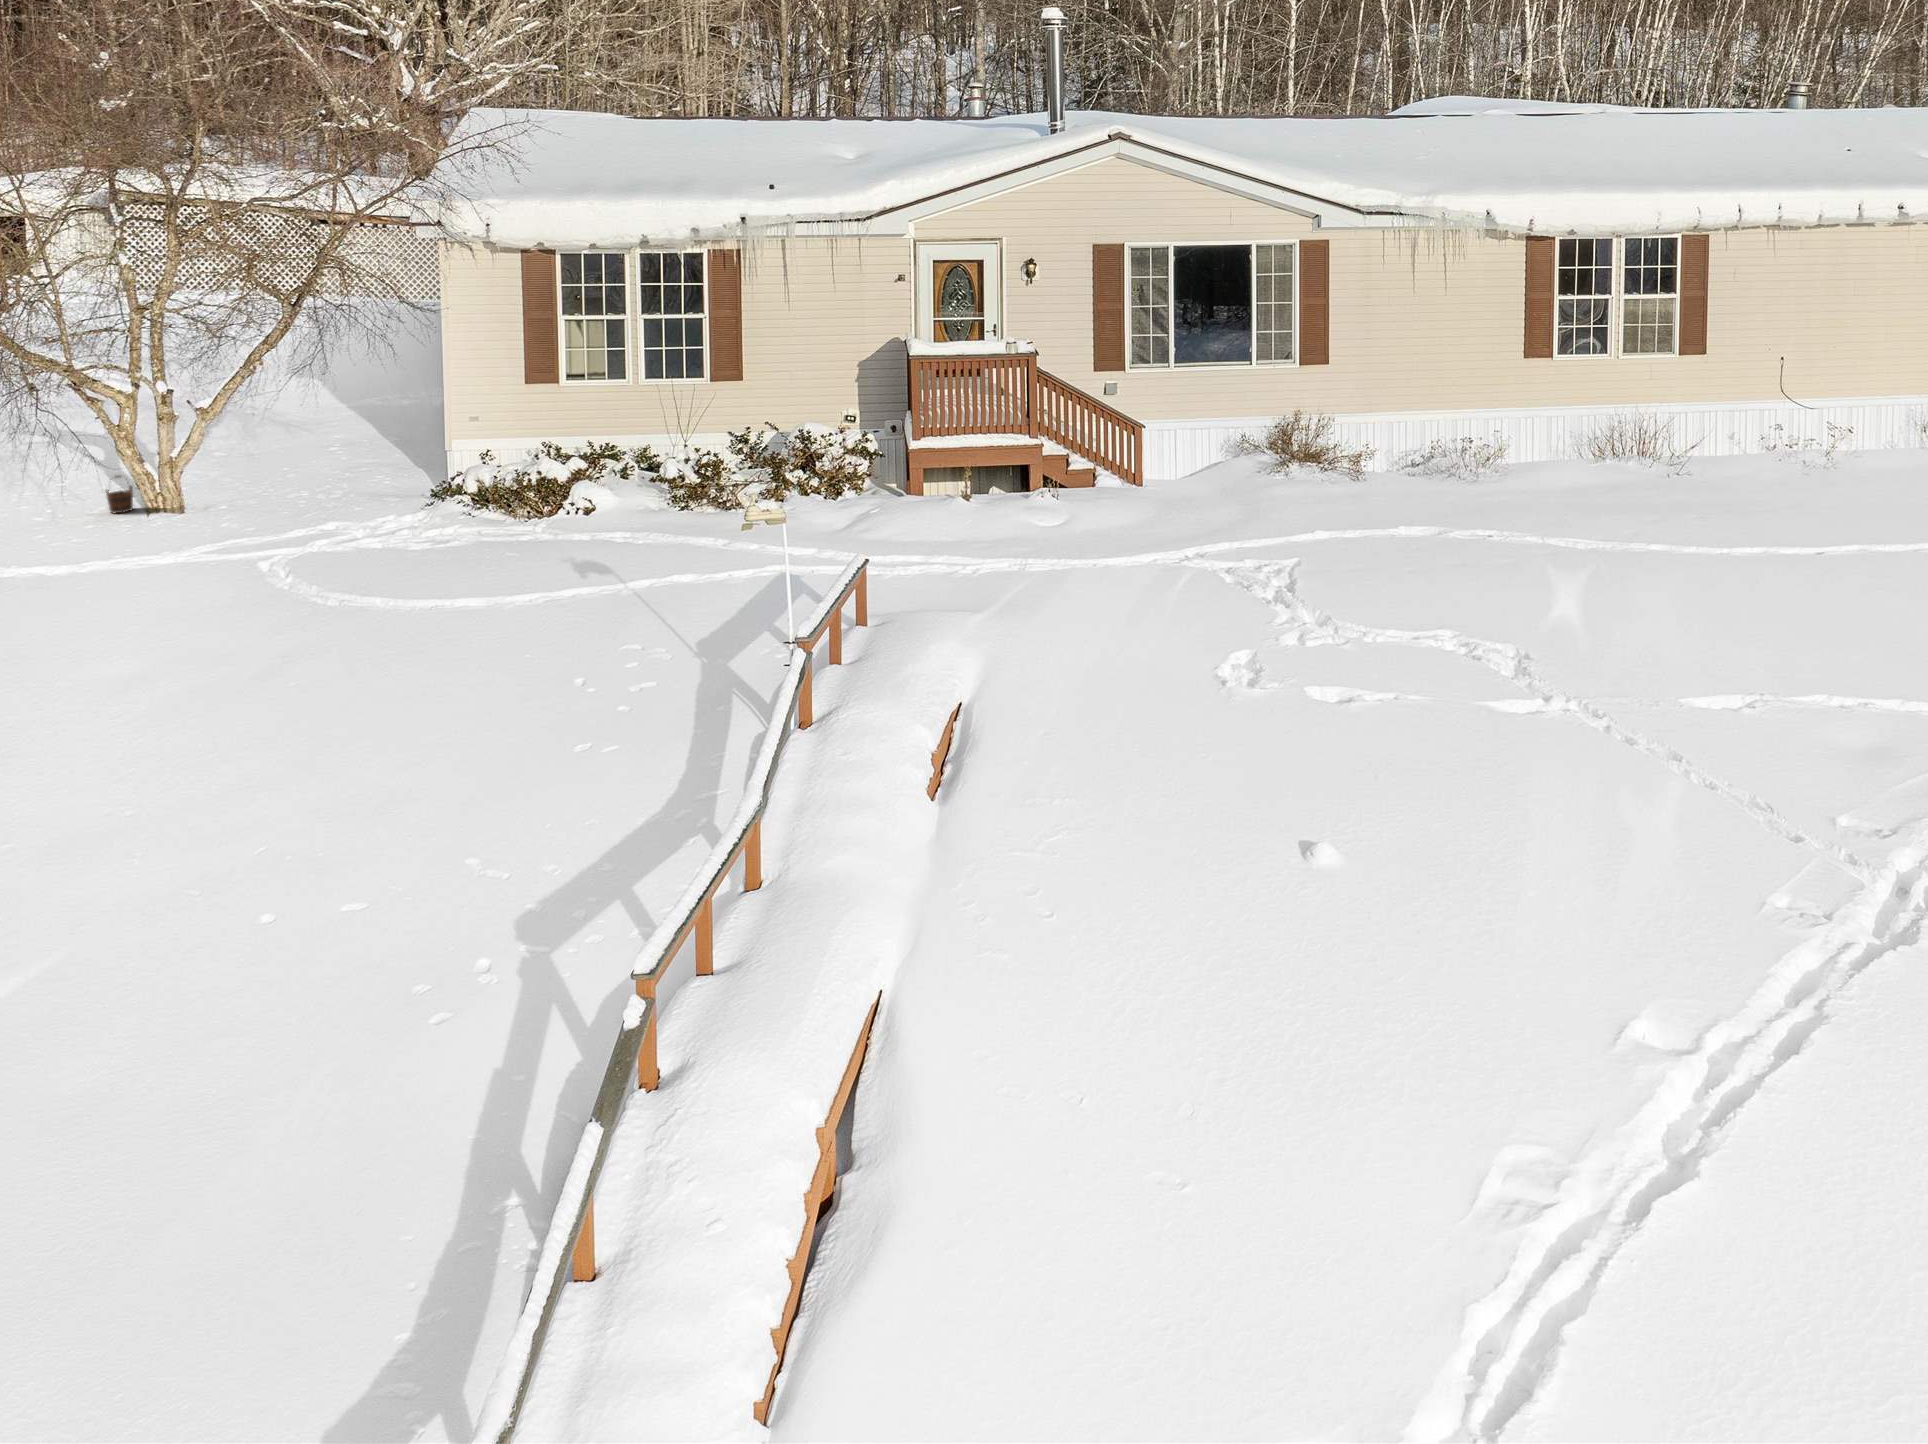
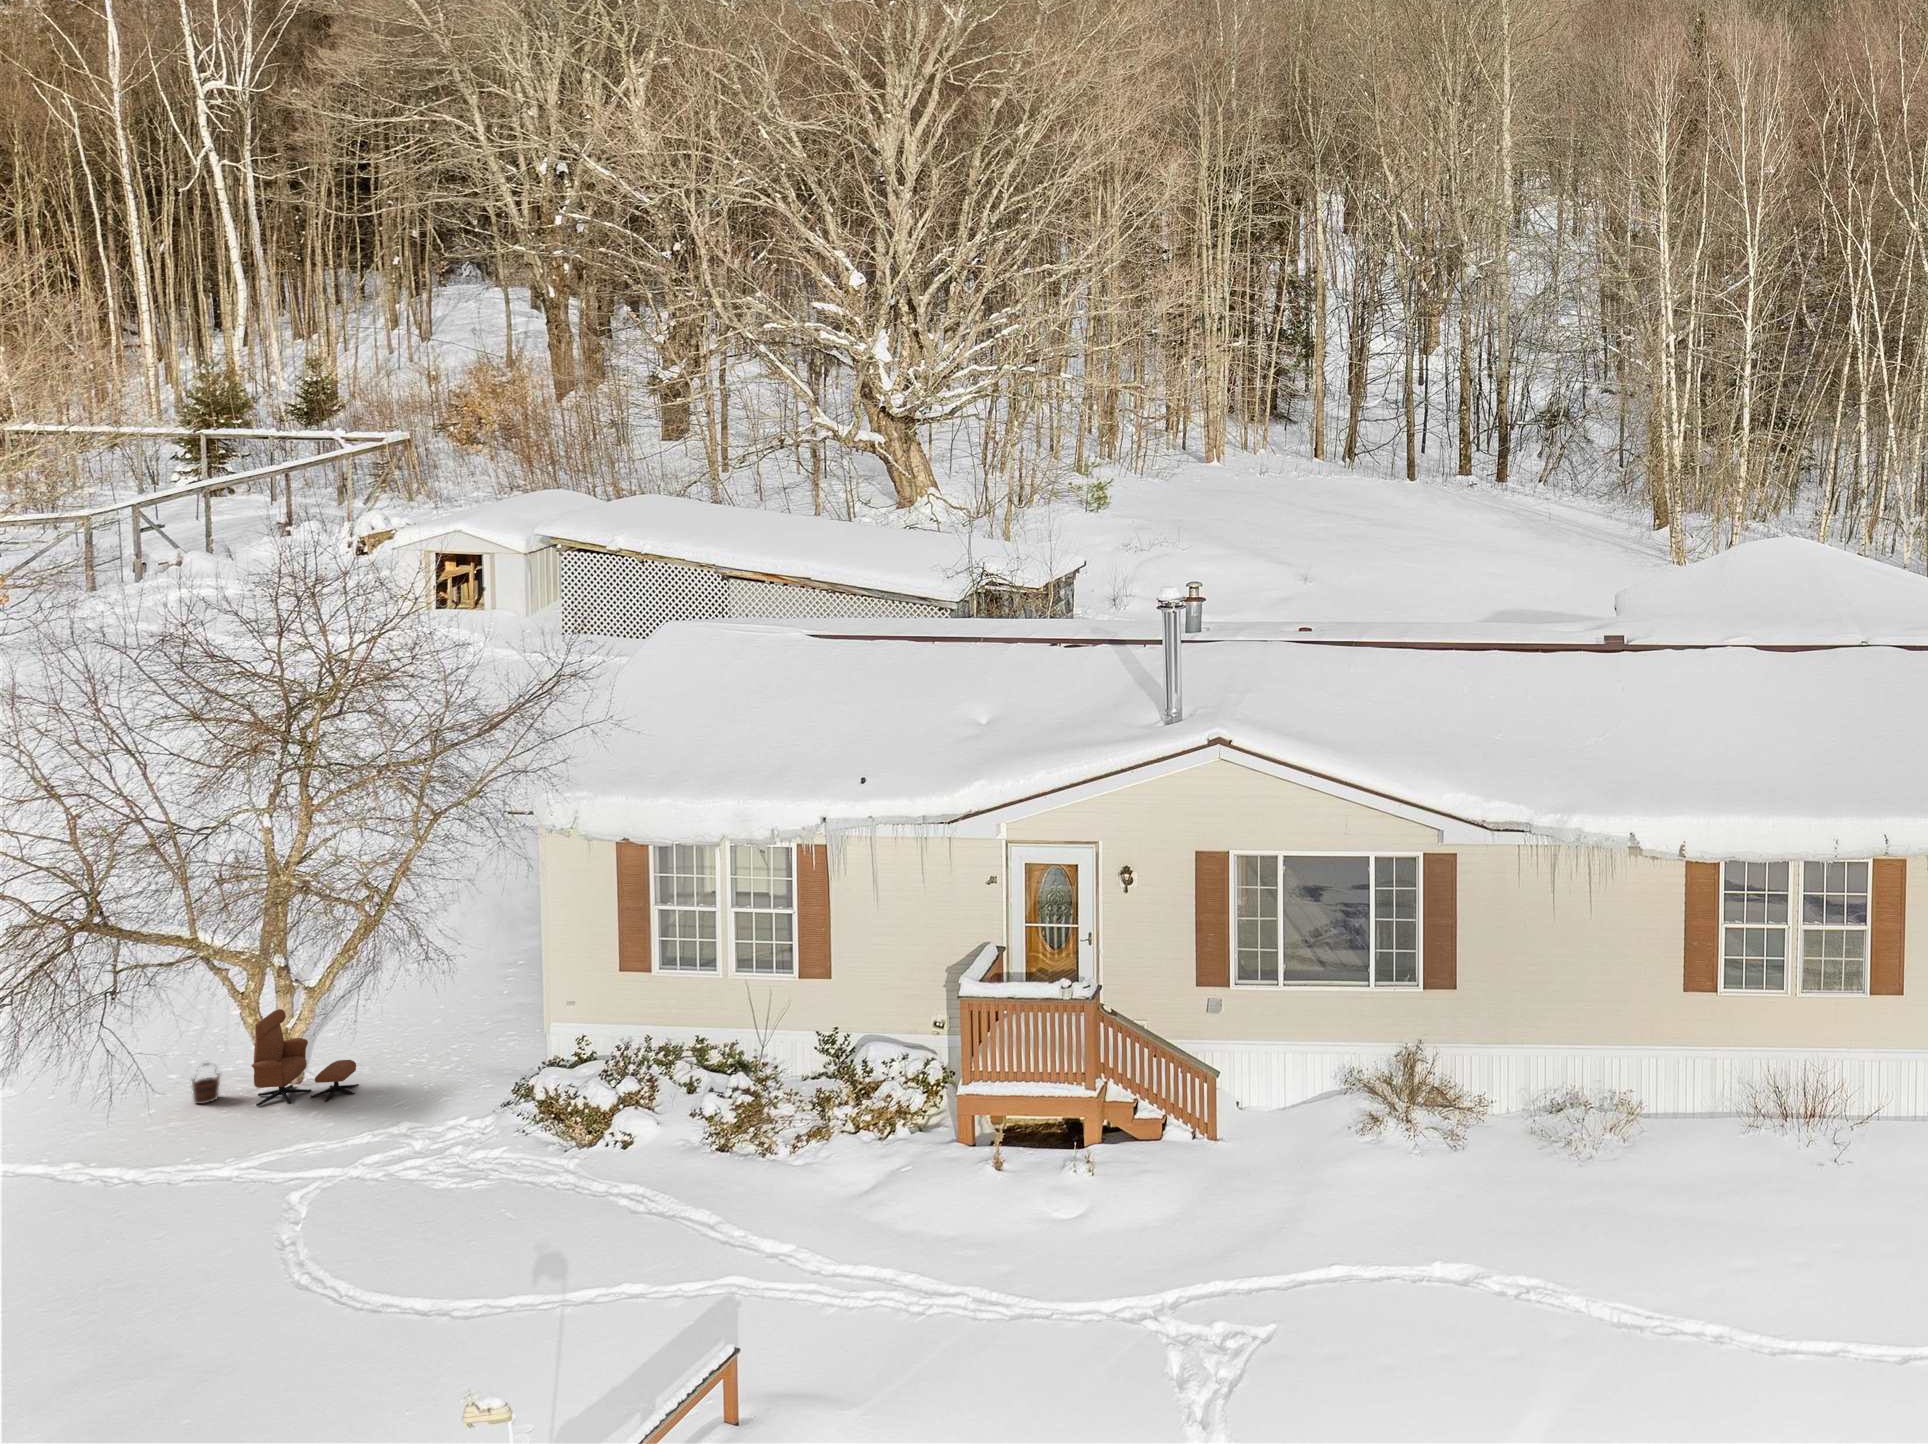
lounge chair: none [171,424,279,511] -> present [251,1009,358,1106]

